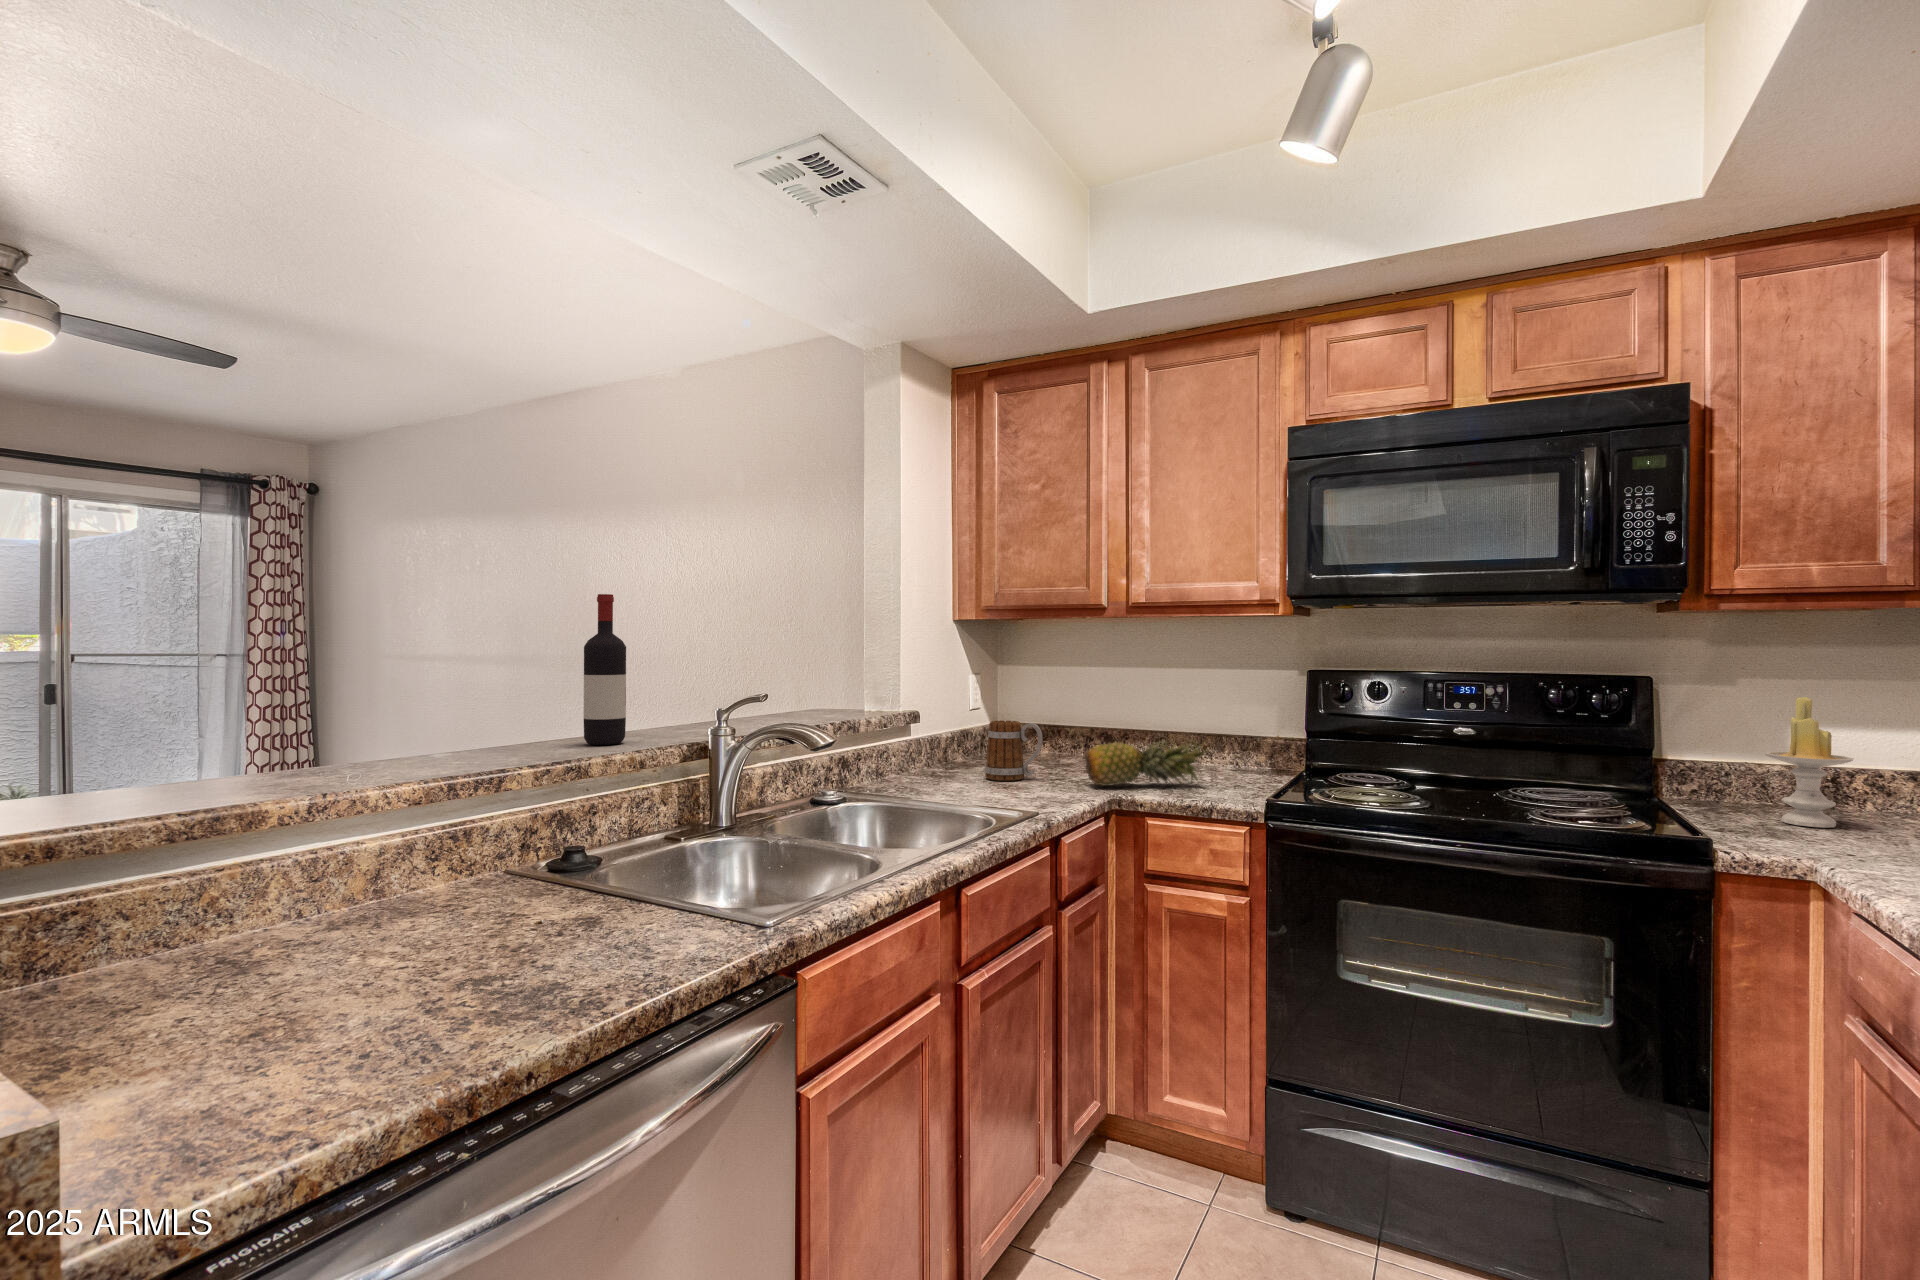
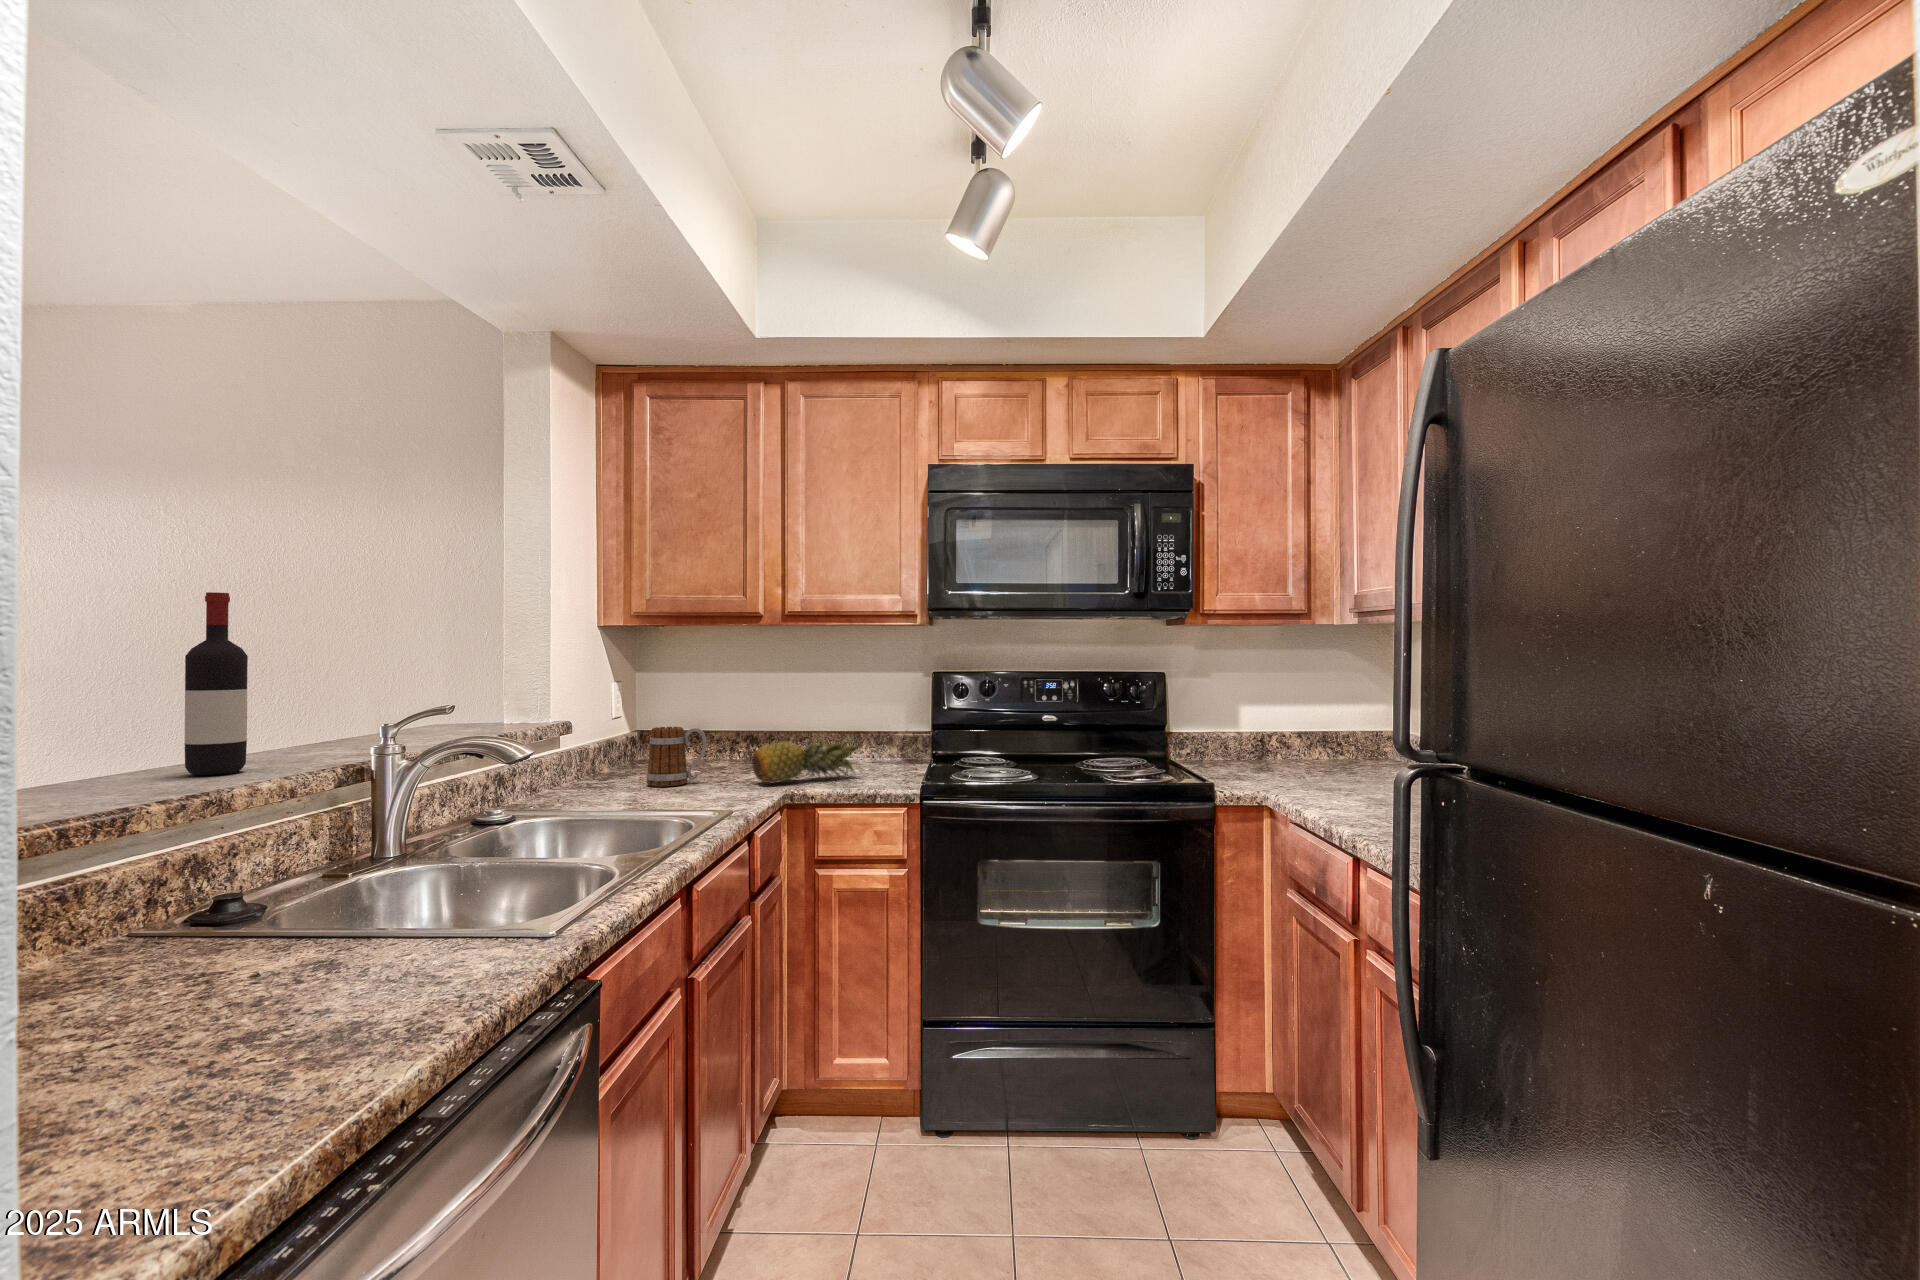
candle: present [1765,697,1853,828] -> none [1236,684,1281,772]

